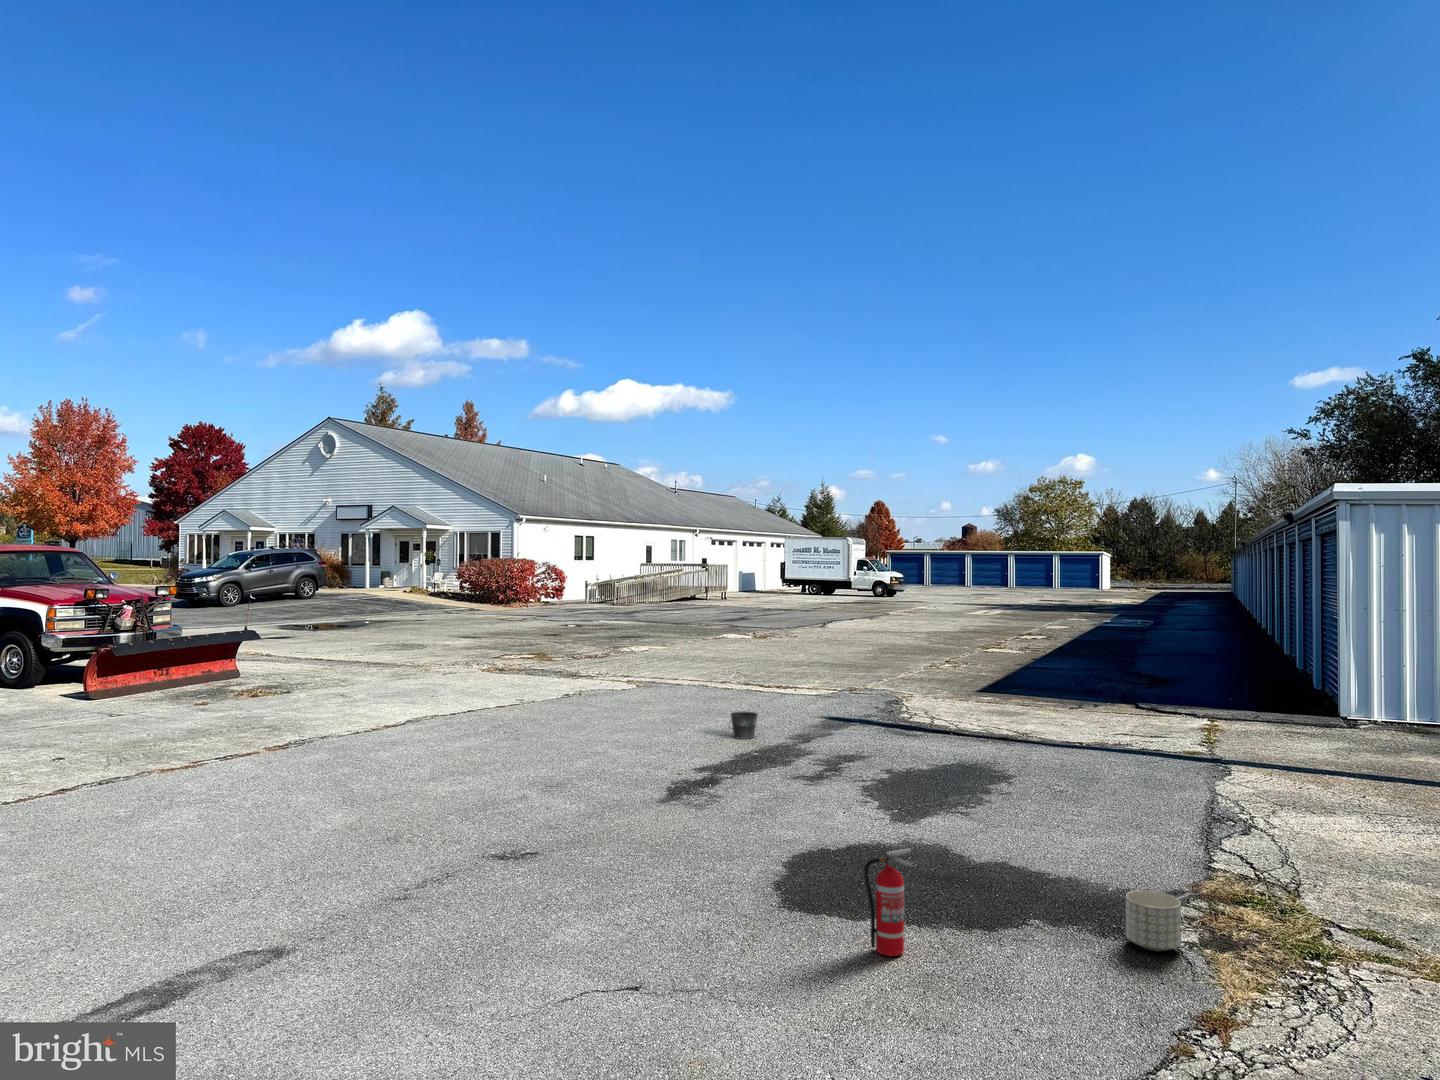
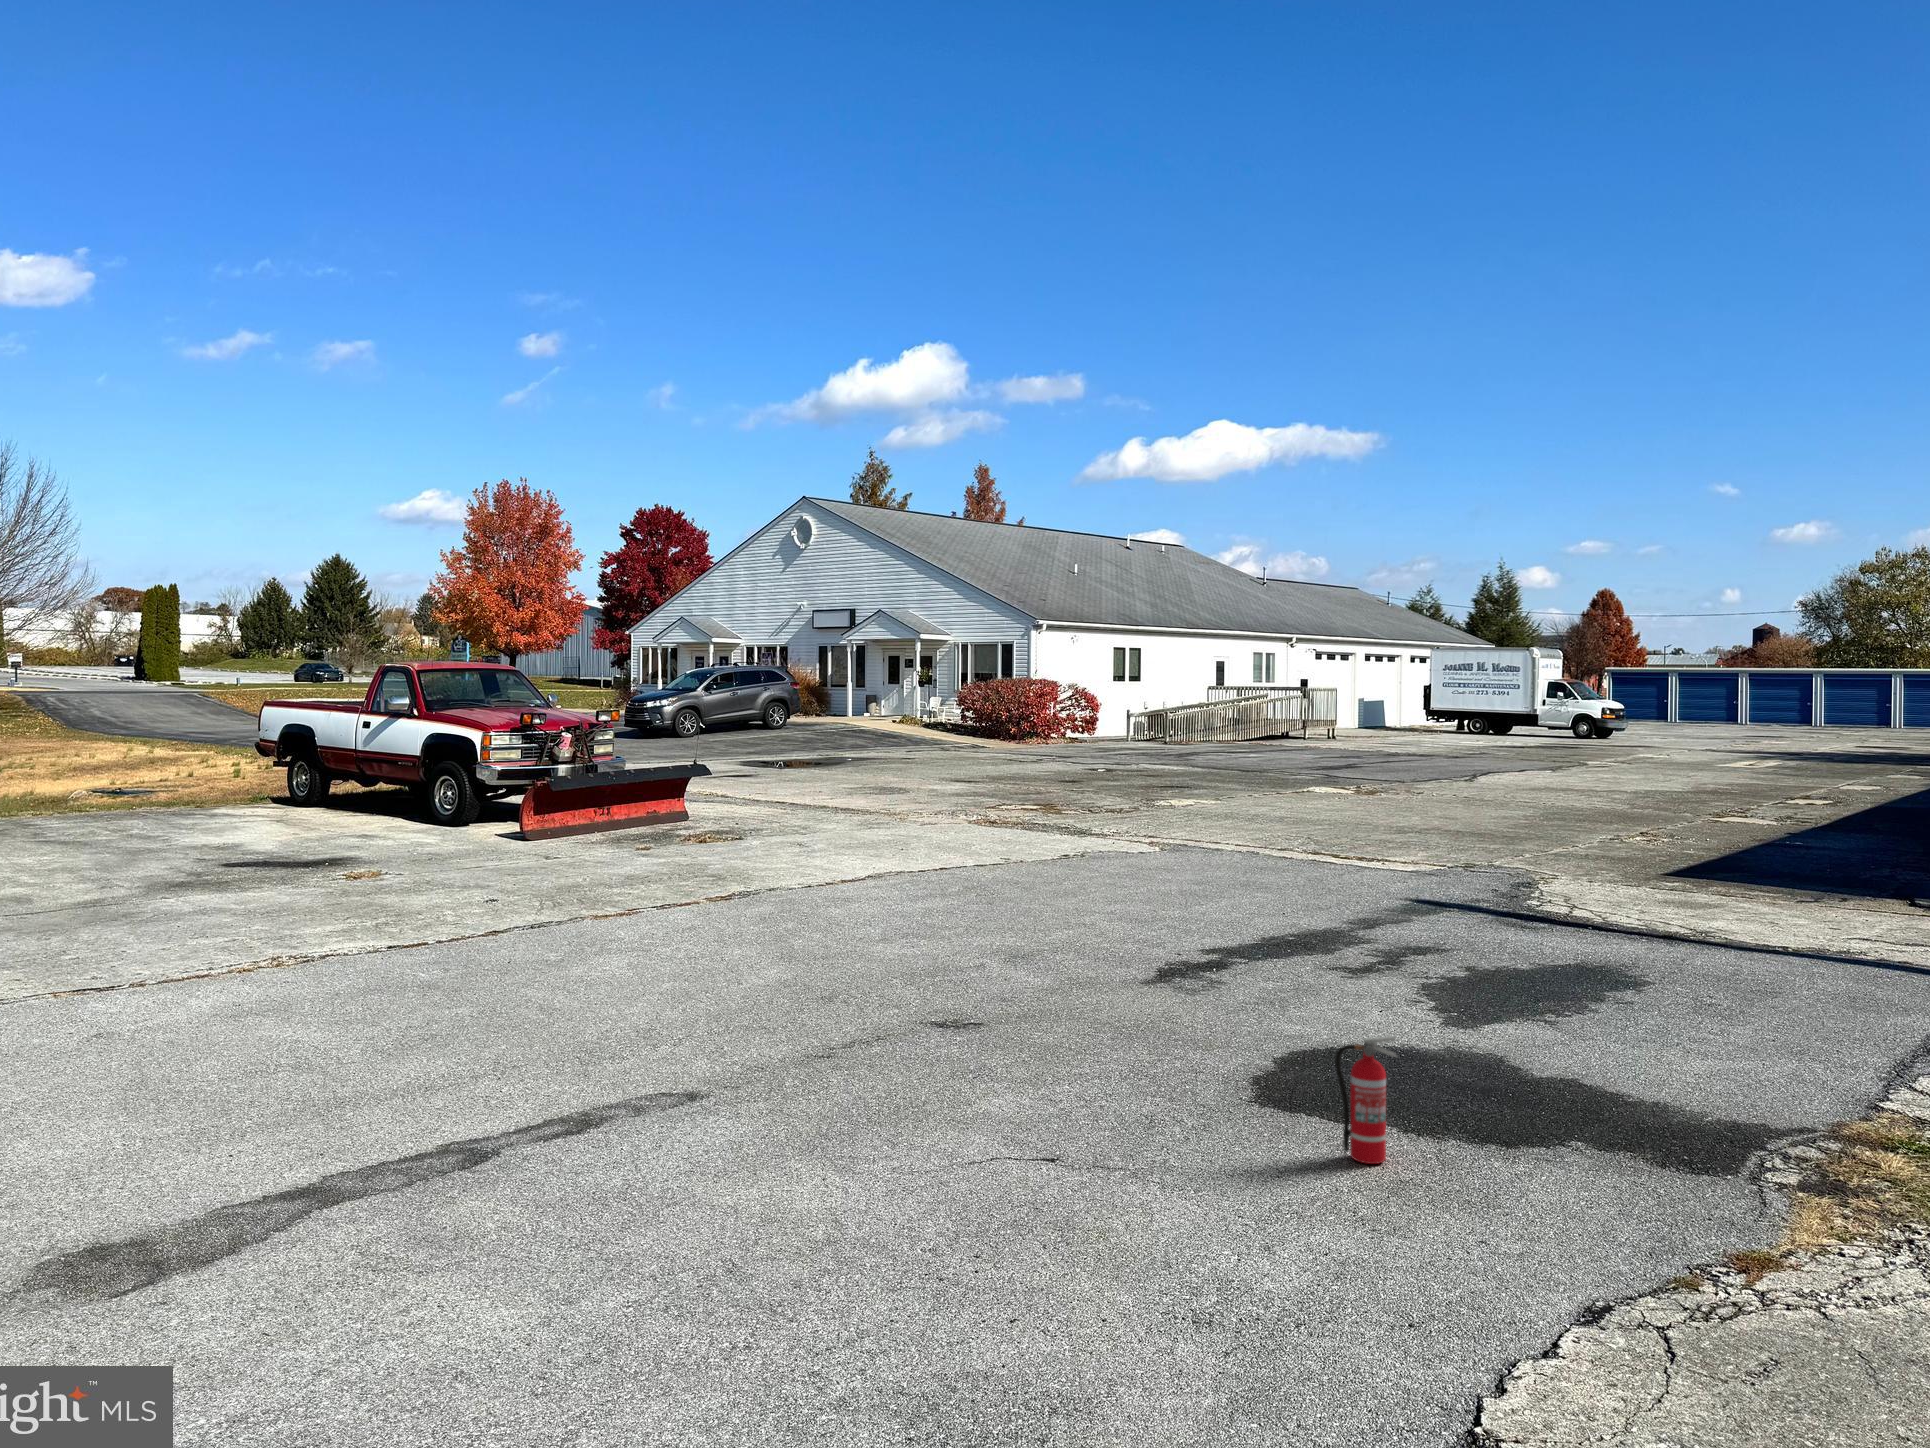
bucket: present [729,712,758,739] -> none [1263,883,1305,919]
planter: present [1126,890,1181,952] -> none [1696,1117,1773,1195]

